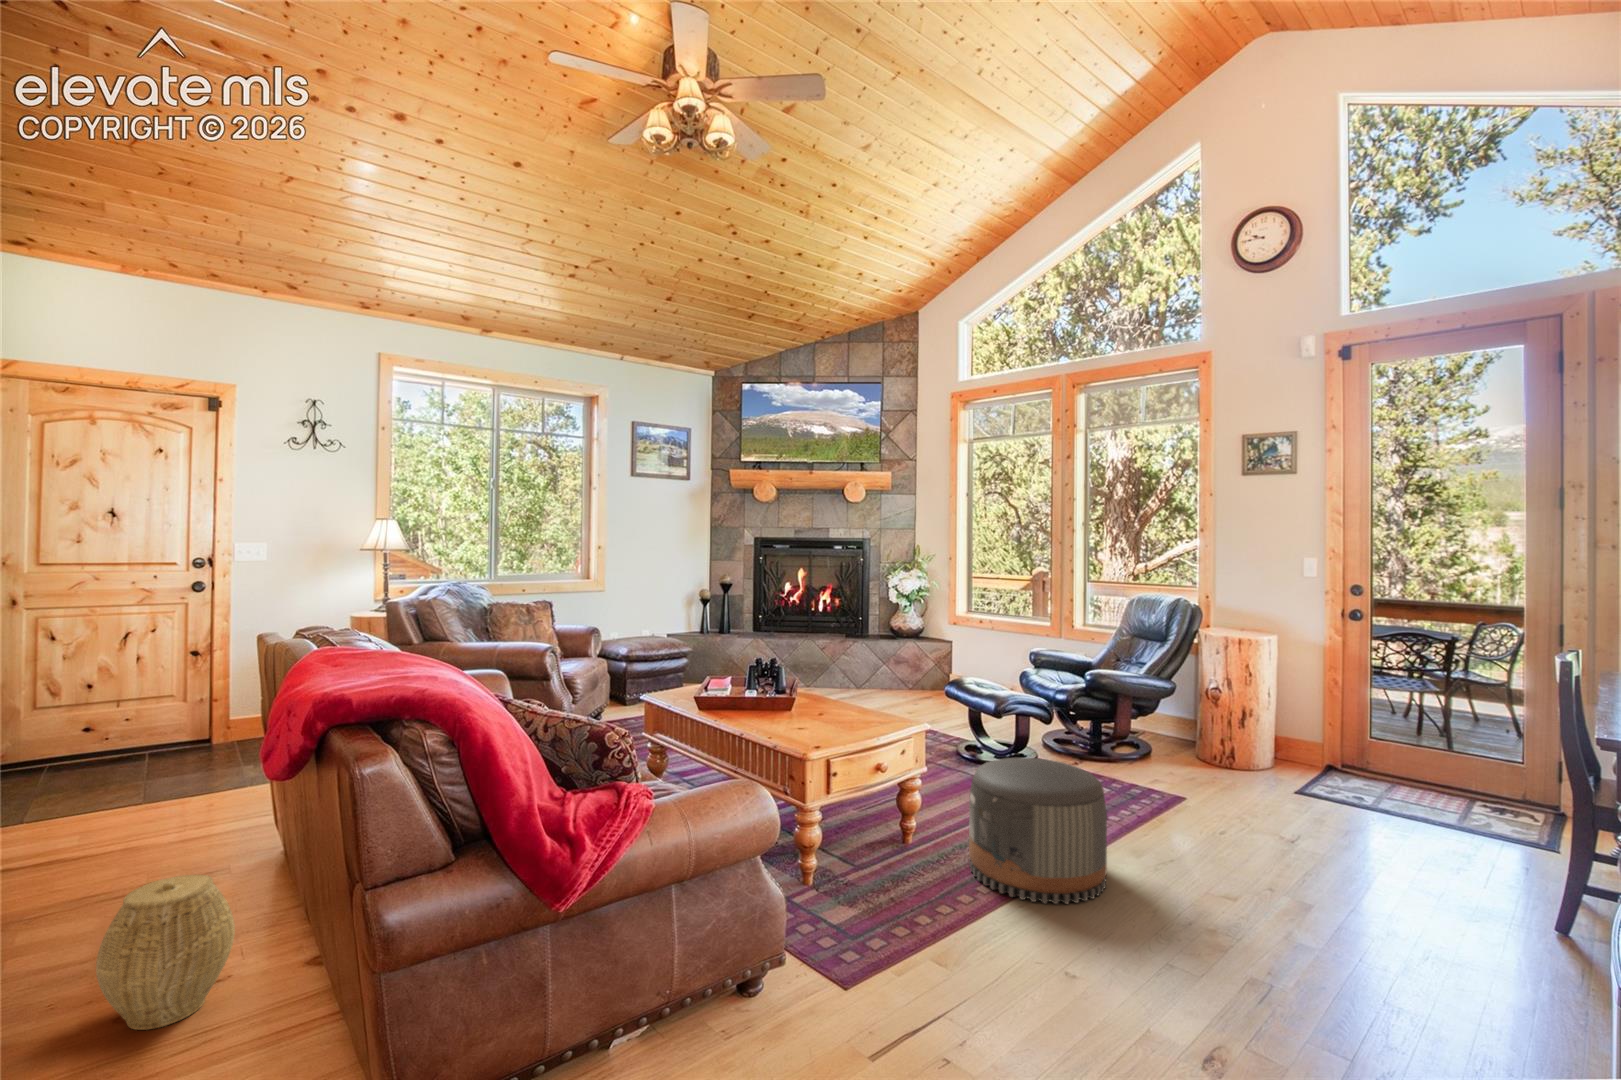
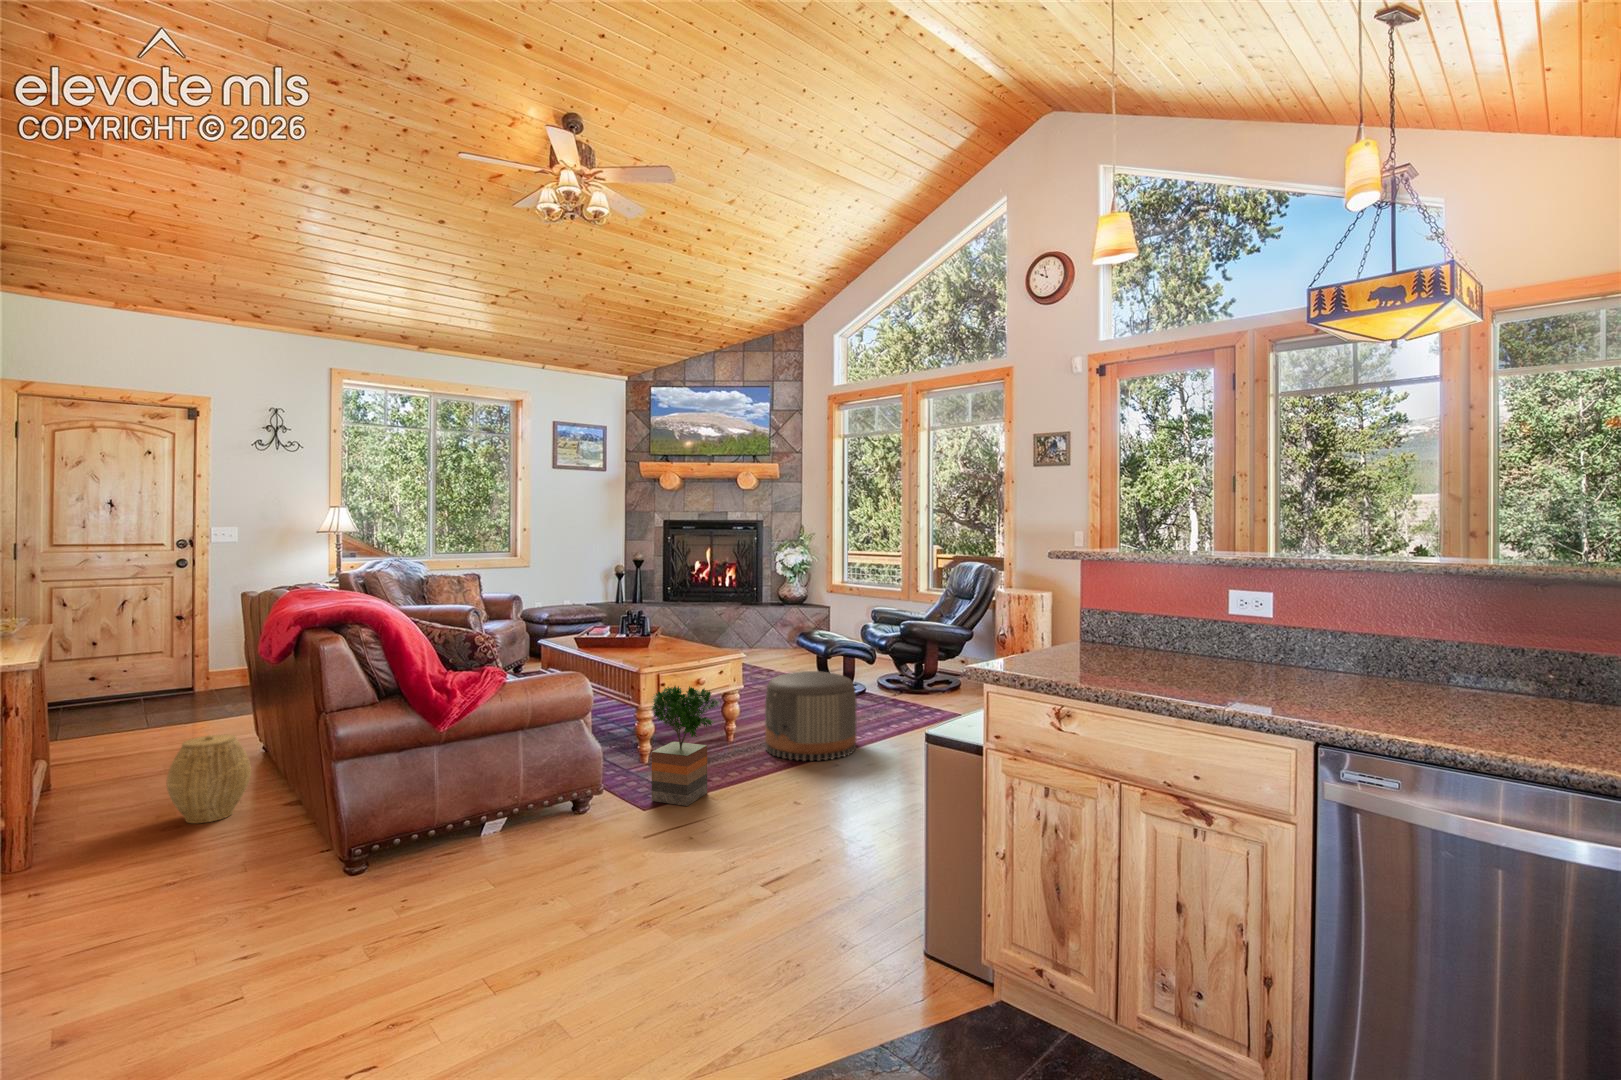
potted tree: none [847,806,962,1016] -> present [652,686,720,806]

